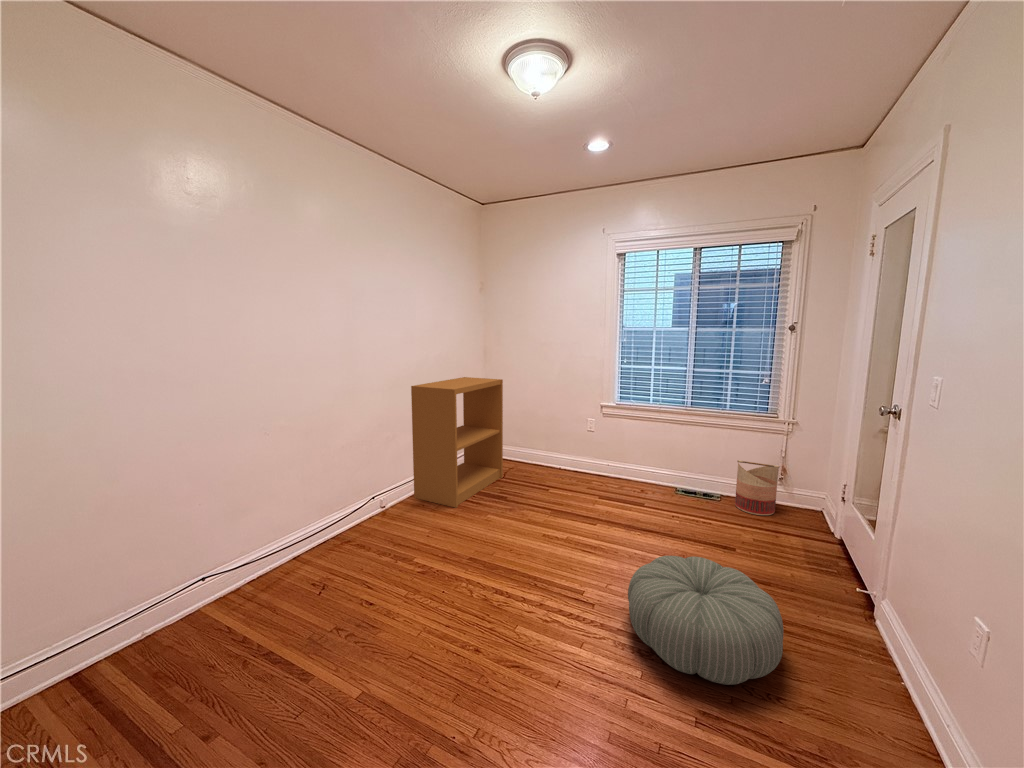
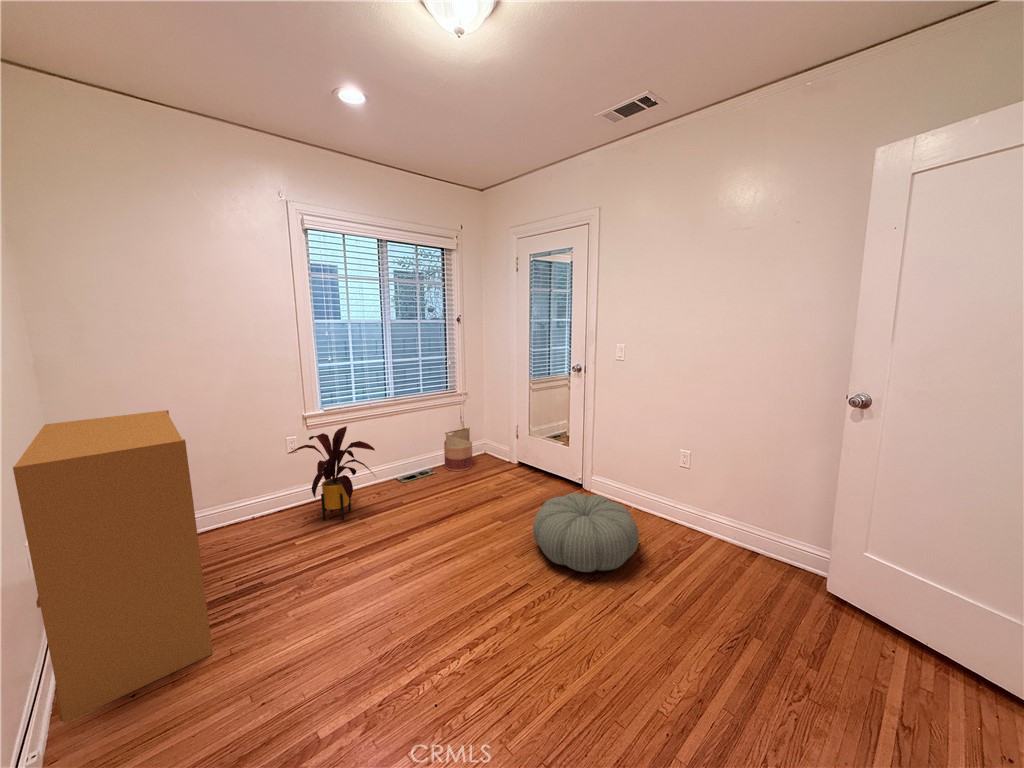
house plant: none [567,420,627,493] -> present [289,426,375,520]

